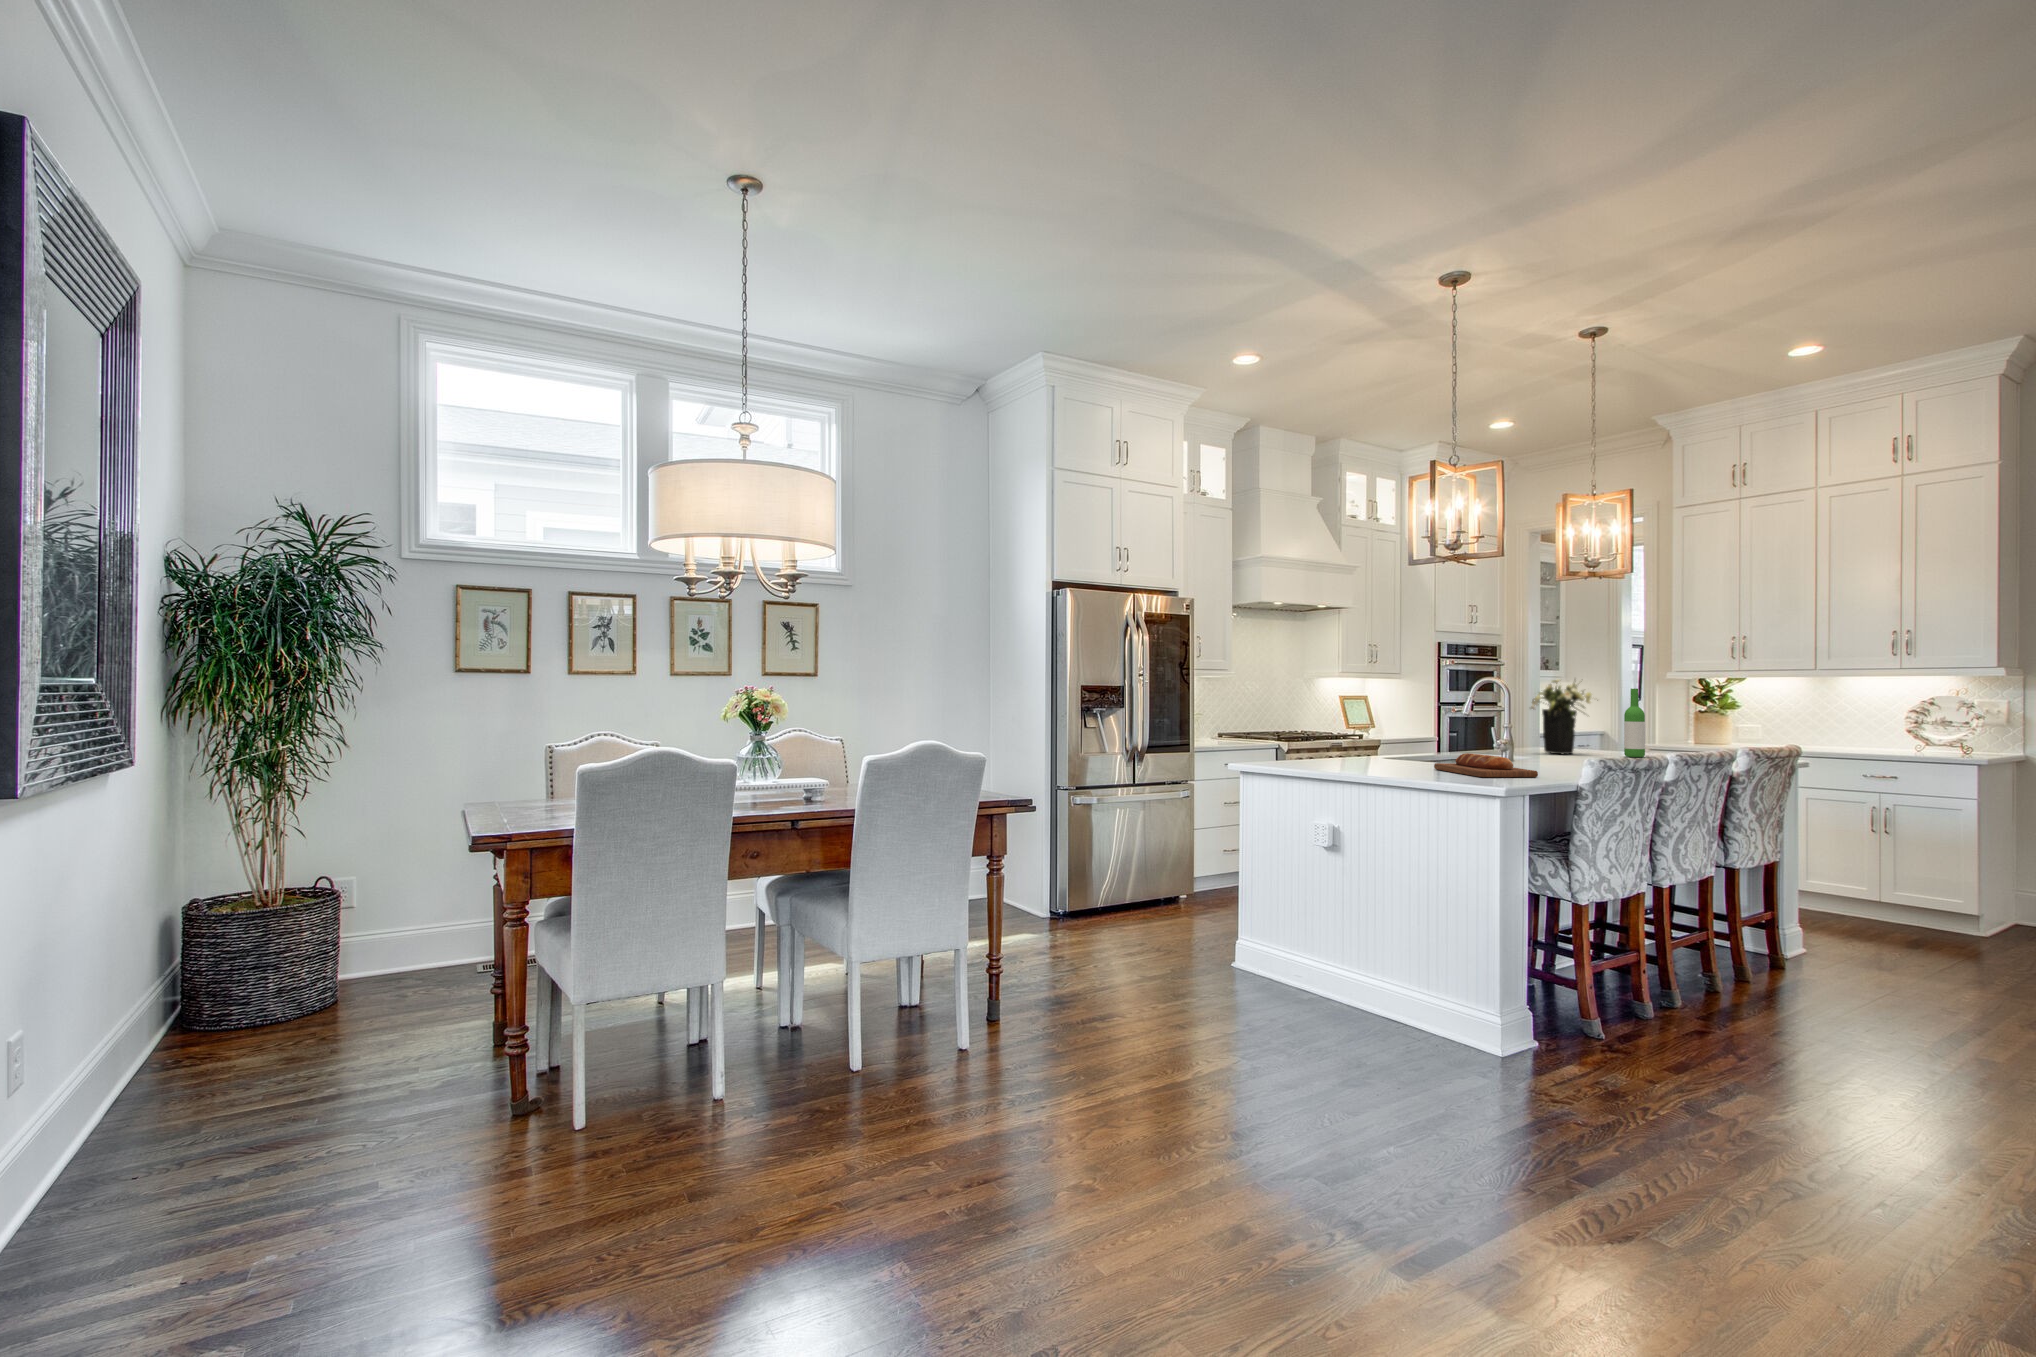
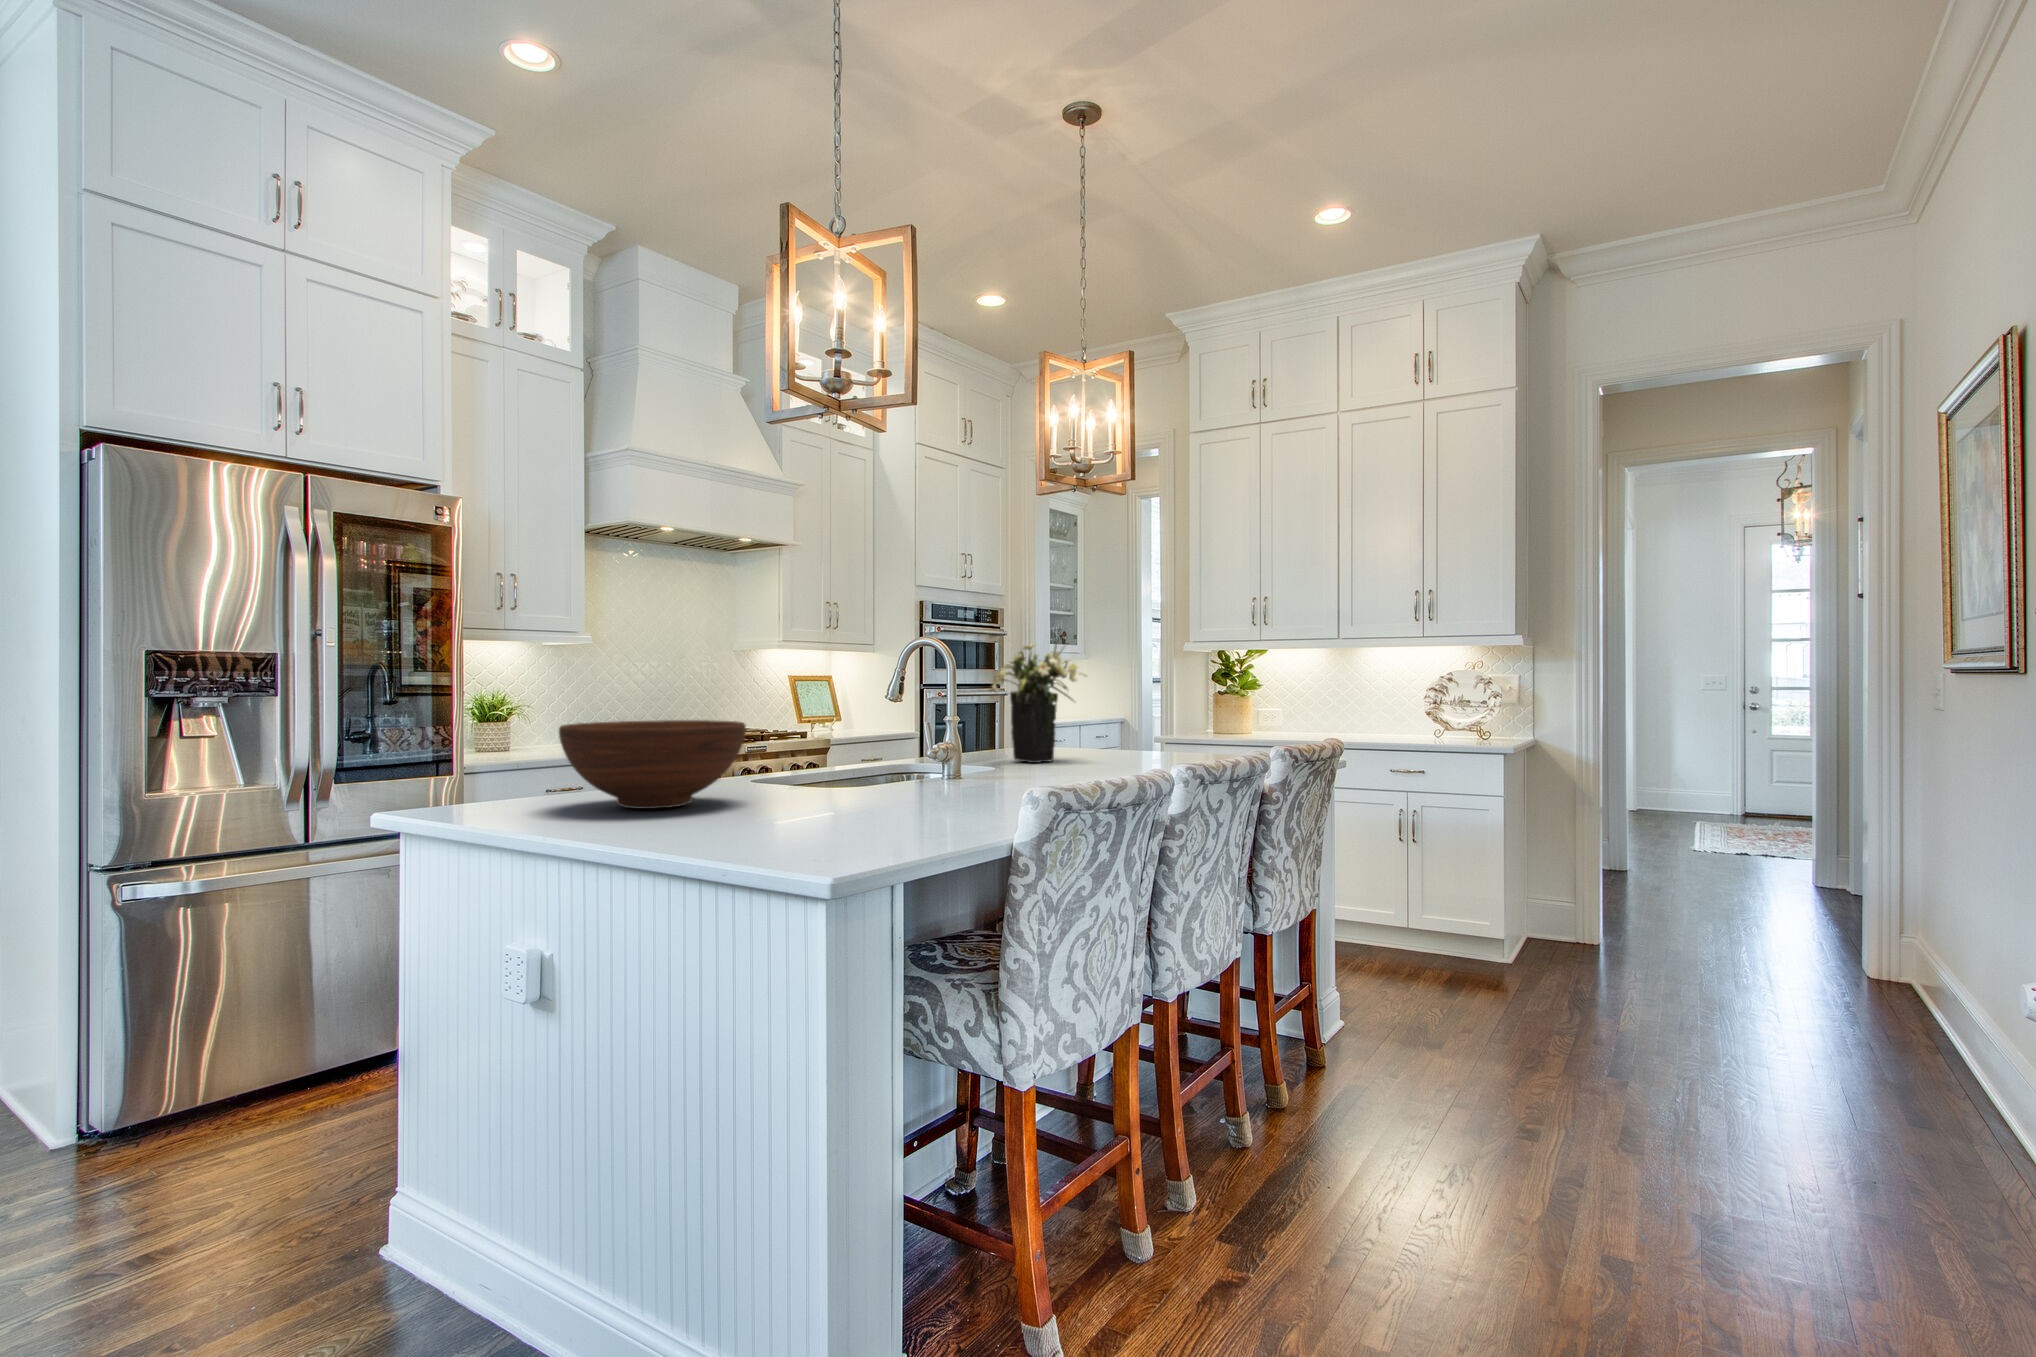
wine bottle: present [1624,688,1645,757] -> none [1121,658,1149,764]
fruit bowl: none [1317,721,1410,764] -> present [559,720,746,809]
bread loaf: present [1434,753,1538,777] -> none [772,782,943,839]

